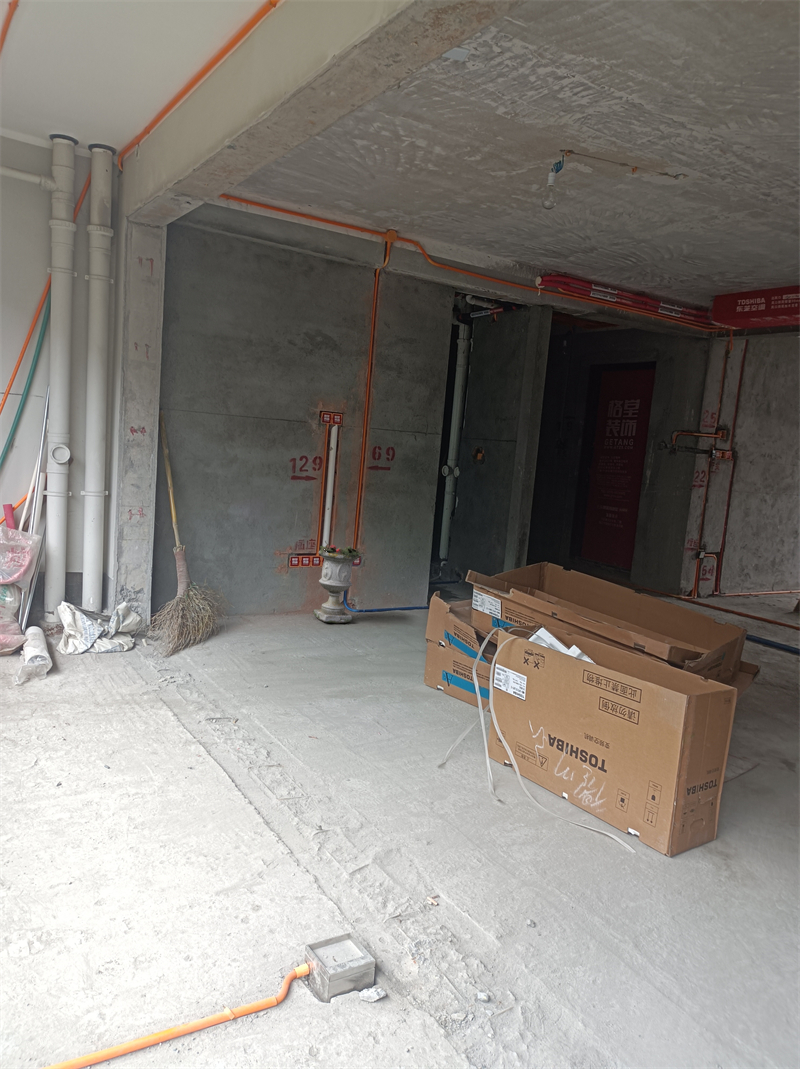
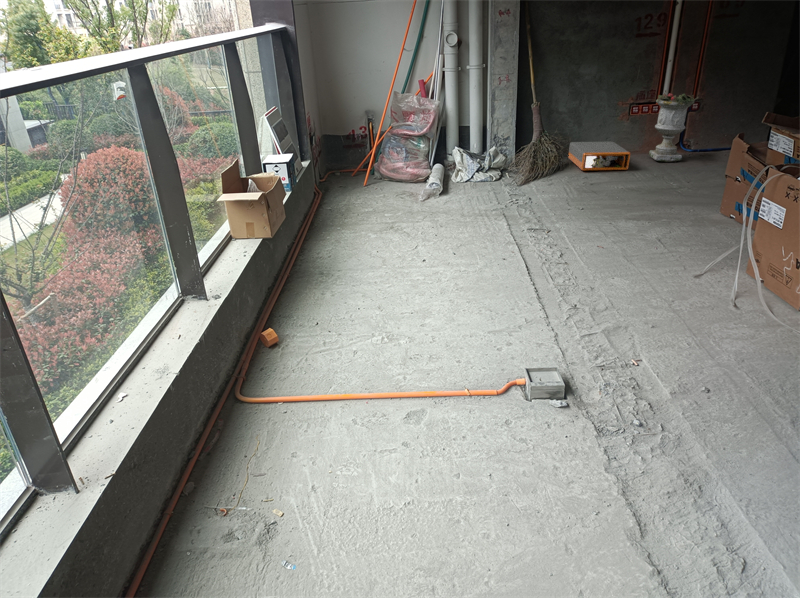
storage box: none [219,598,300,634] -> present [568,142,630,170]

